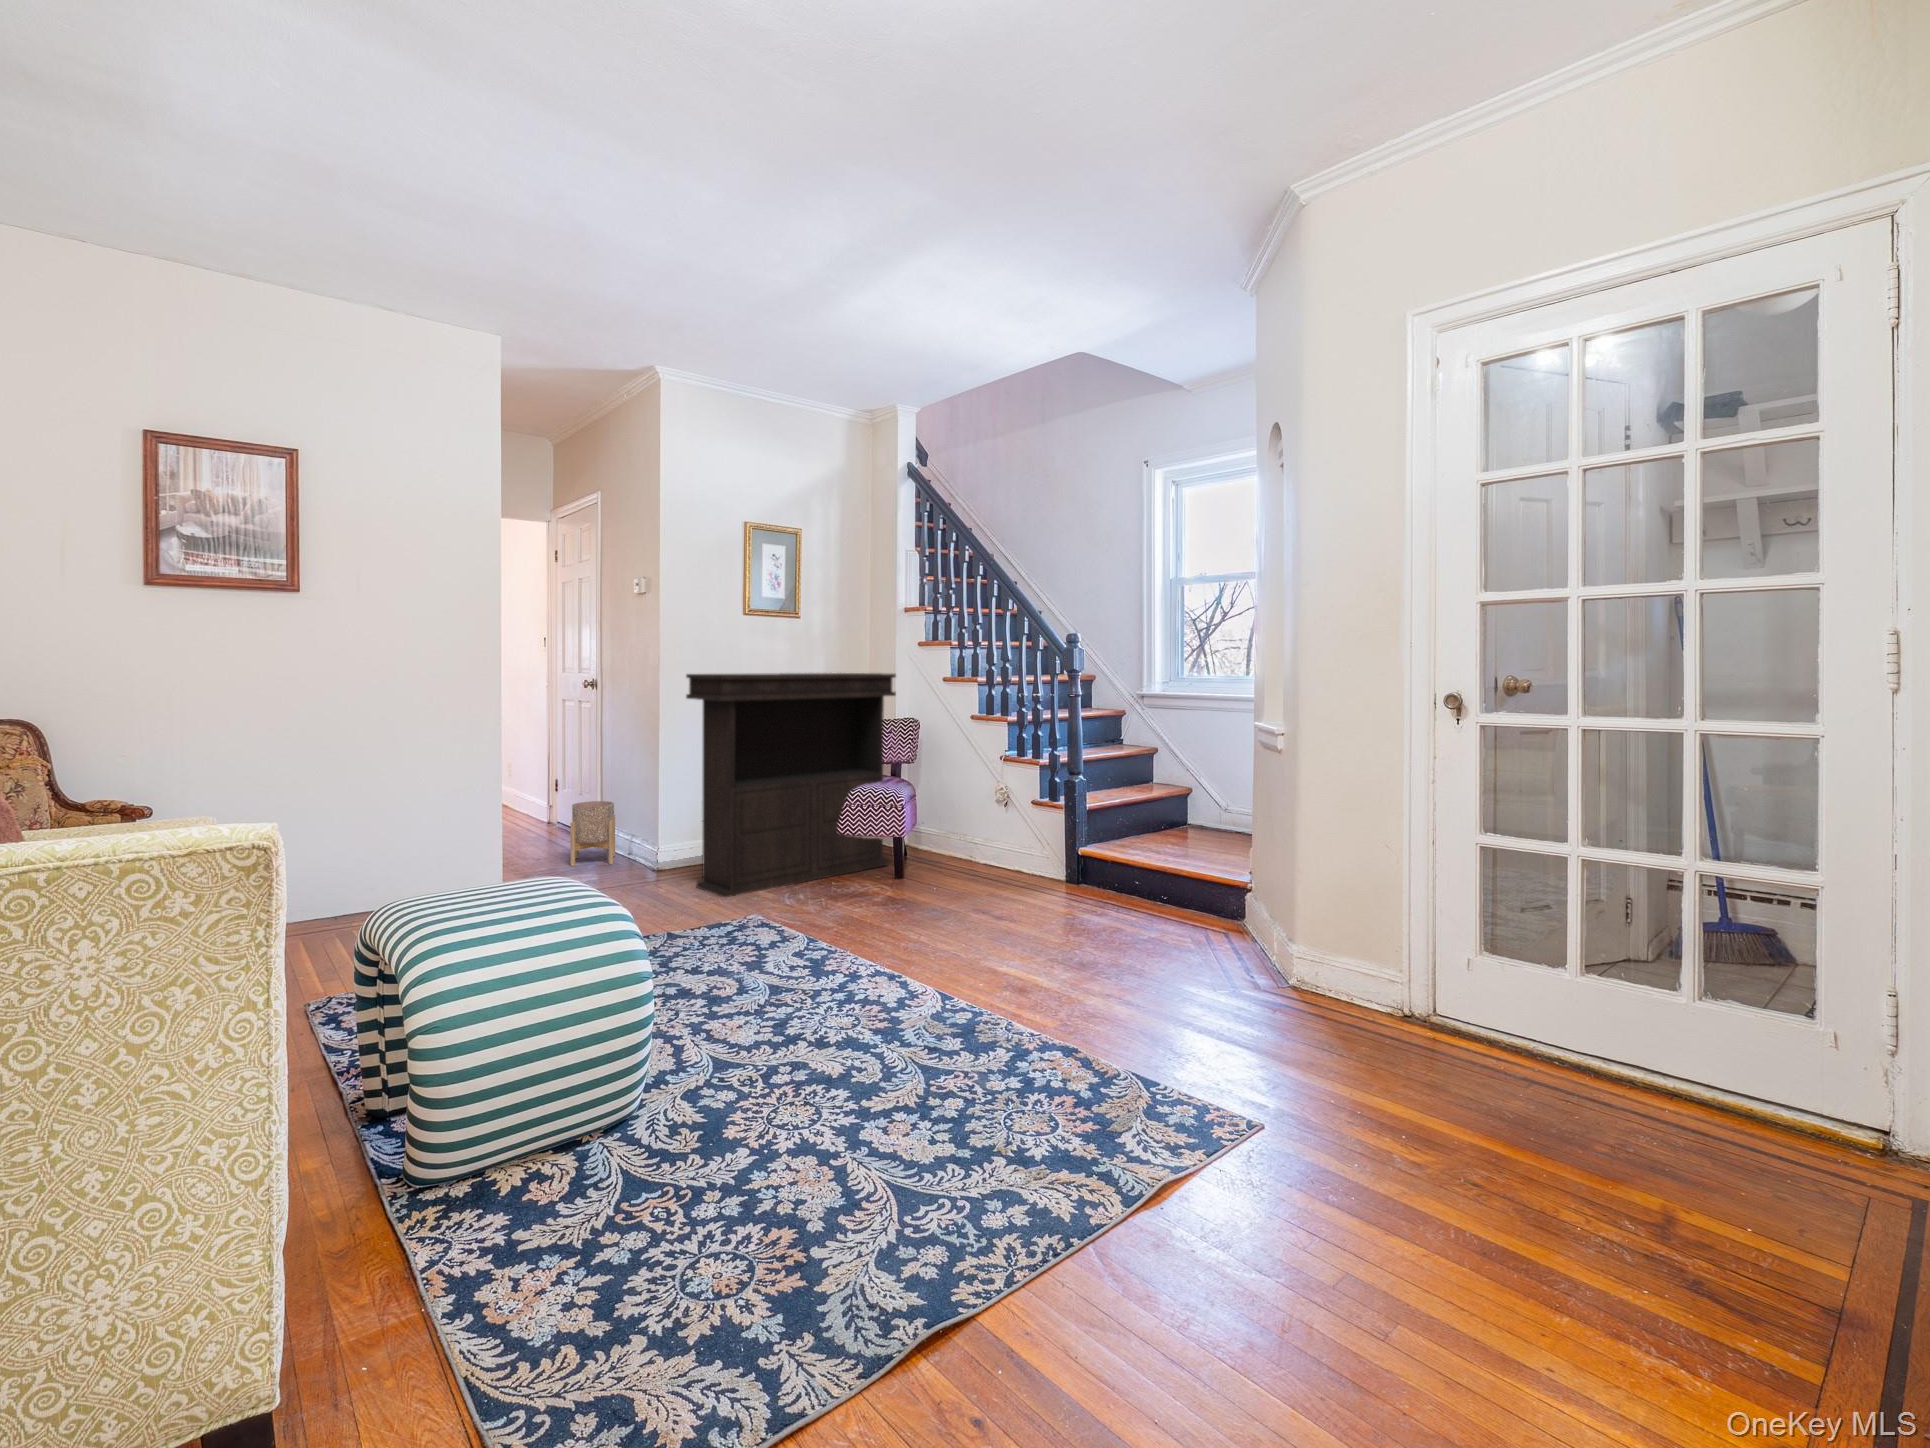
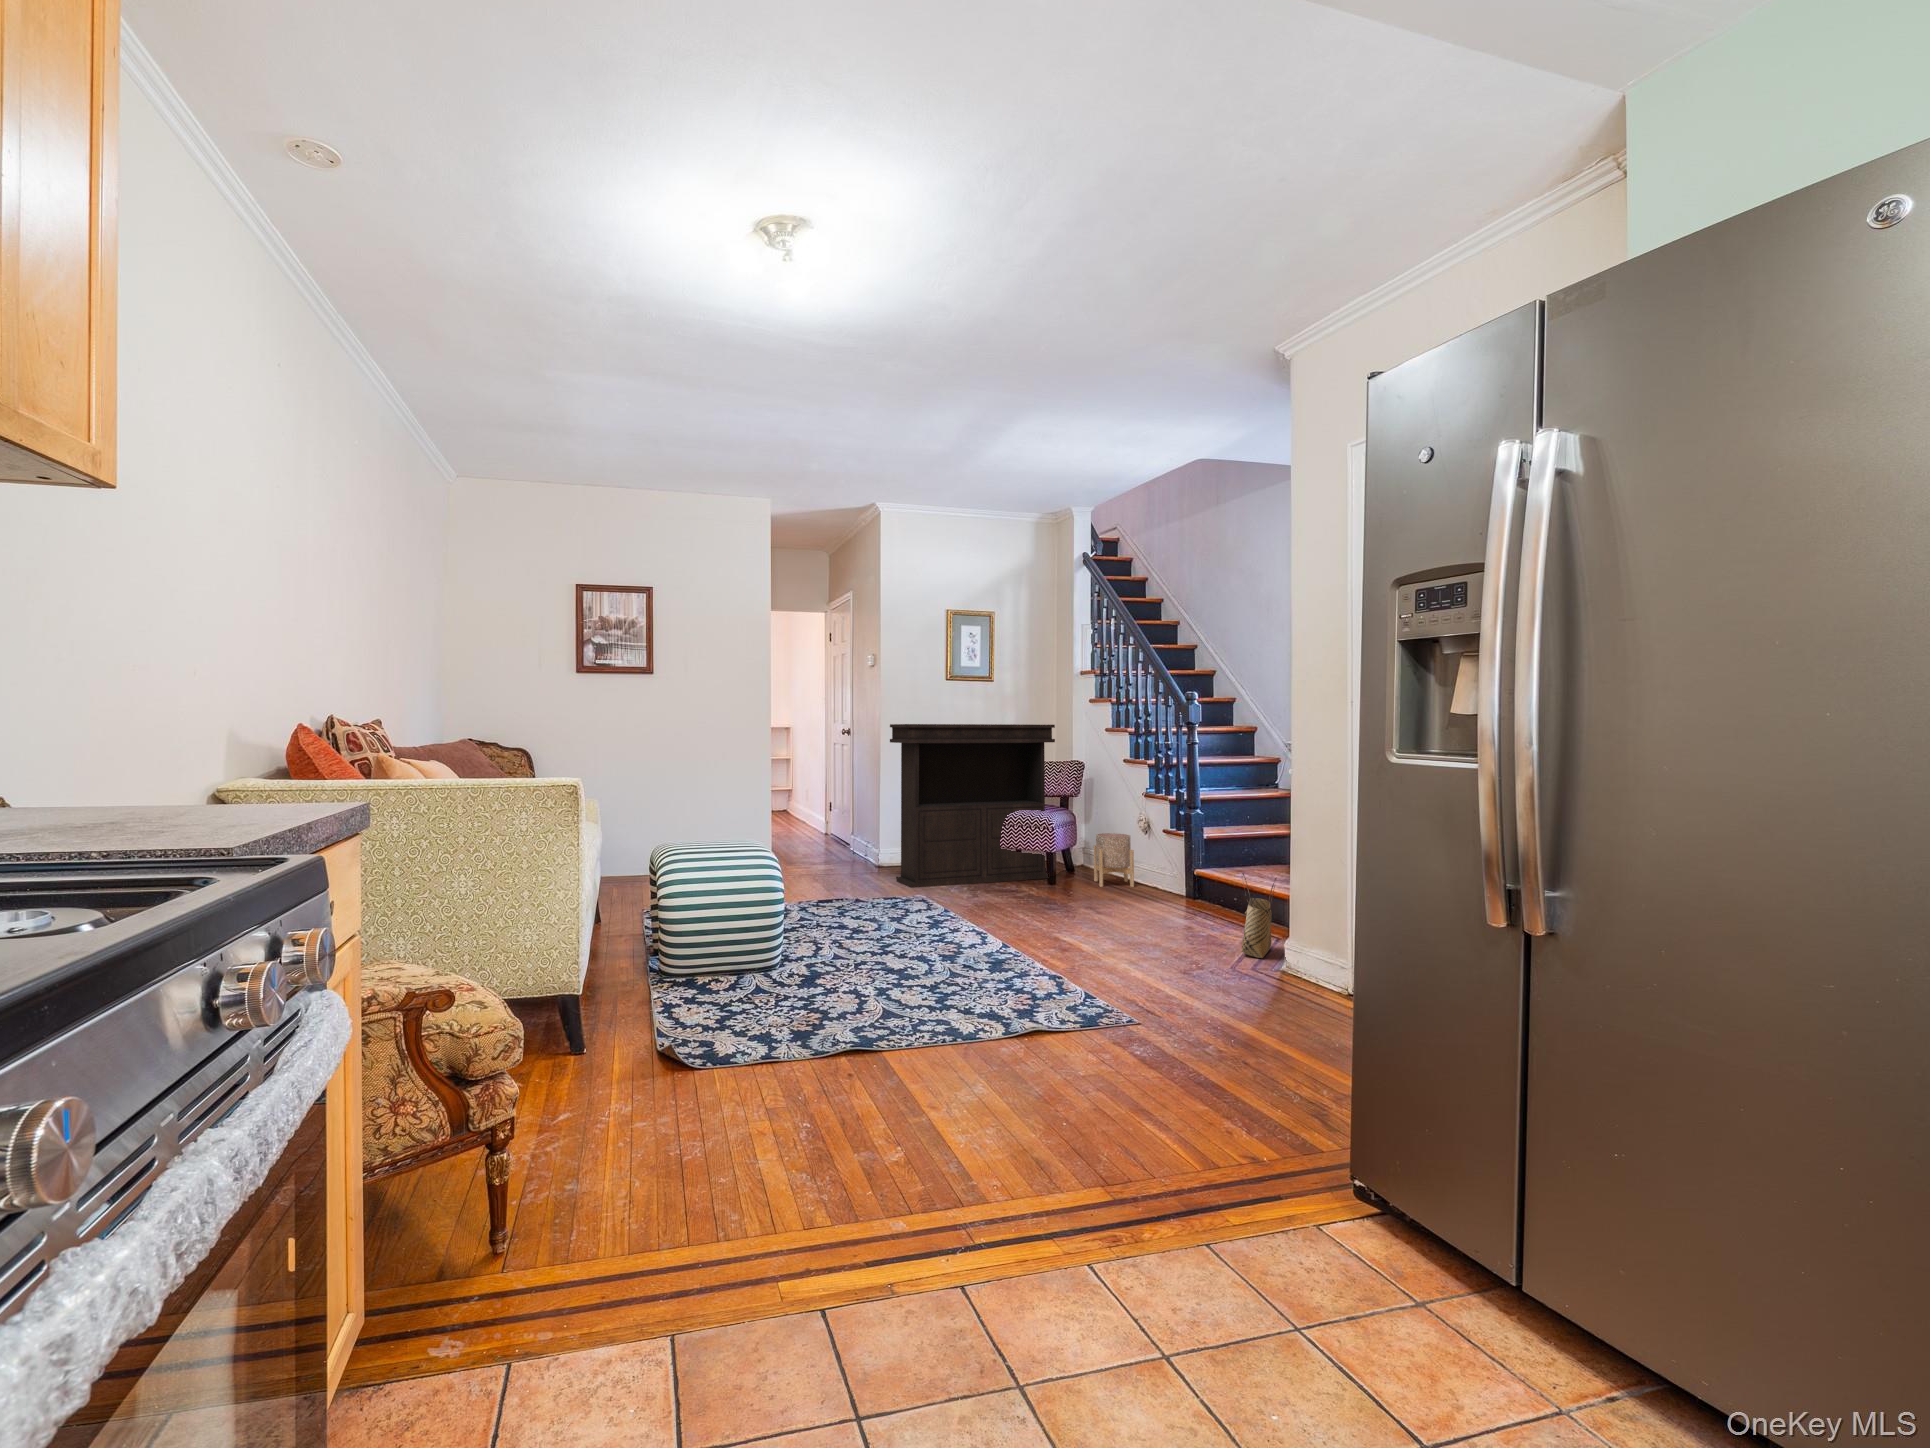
planter: present [570,801,615,866] -> present [1094,833,1134,887]
woven basket: none [1223,870,1271,978] -> present [1242,873,1276,958]

